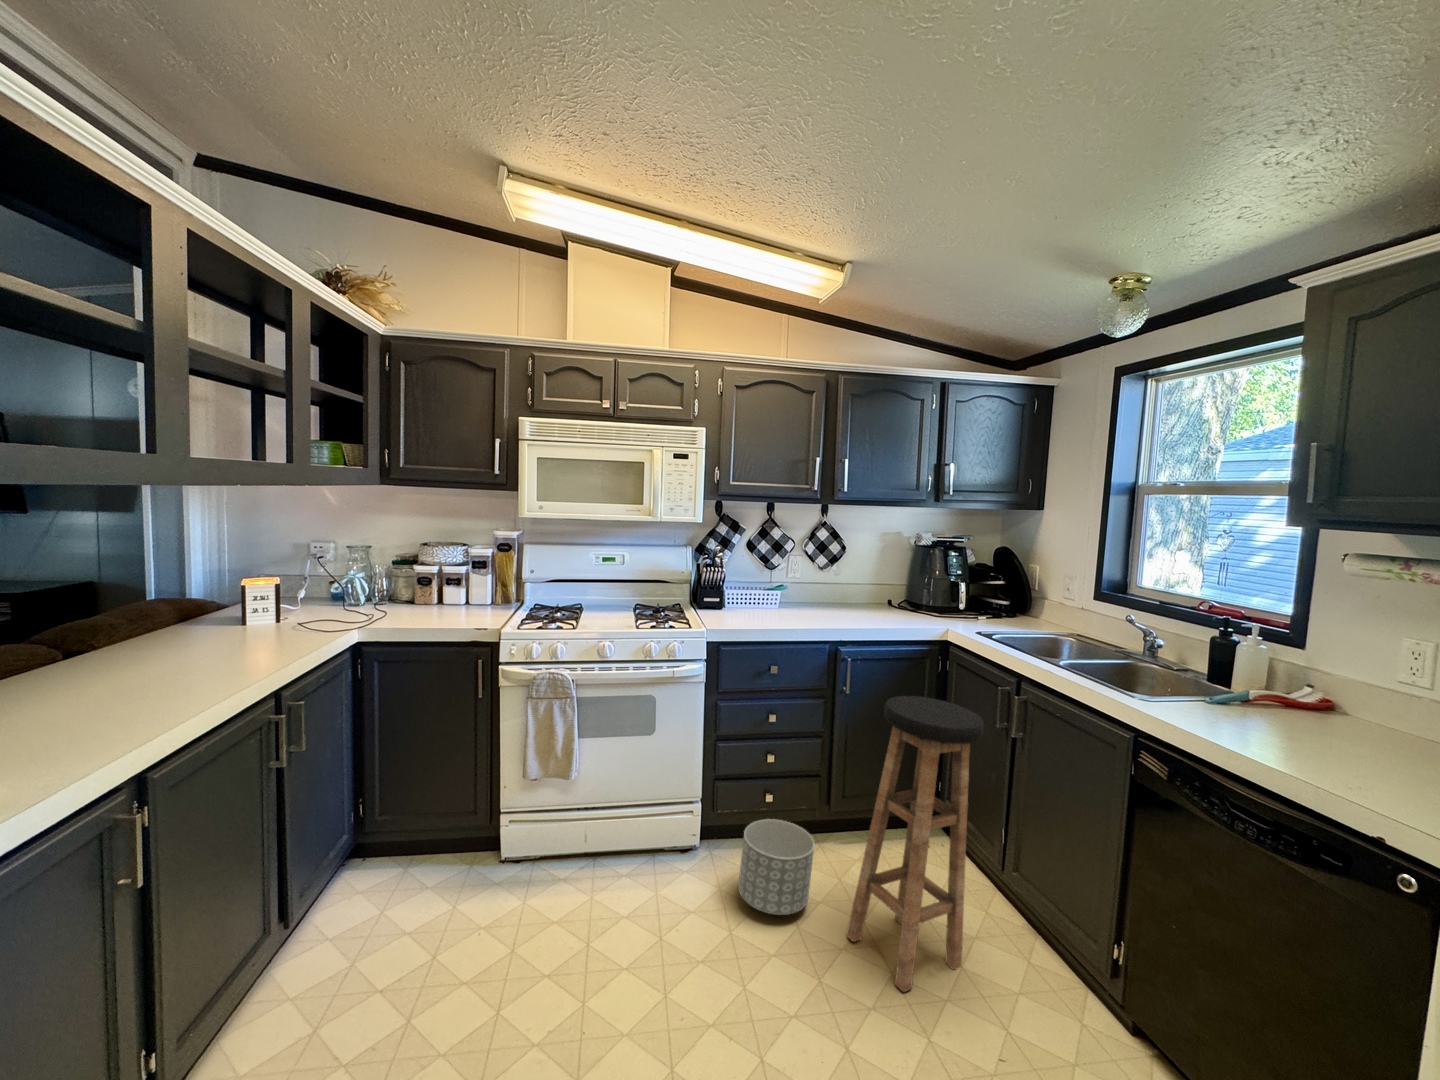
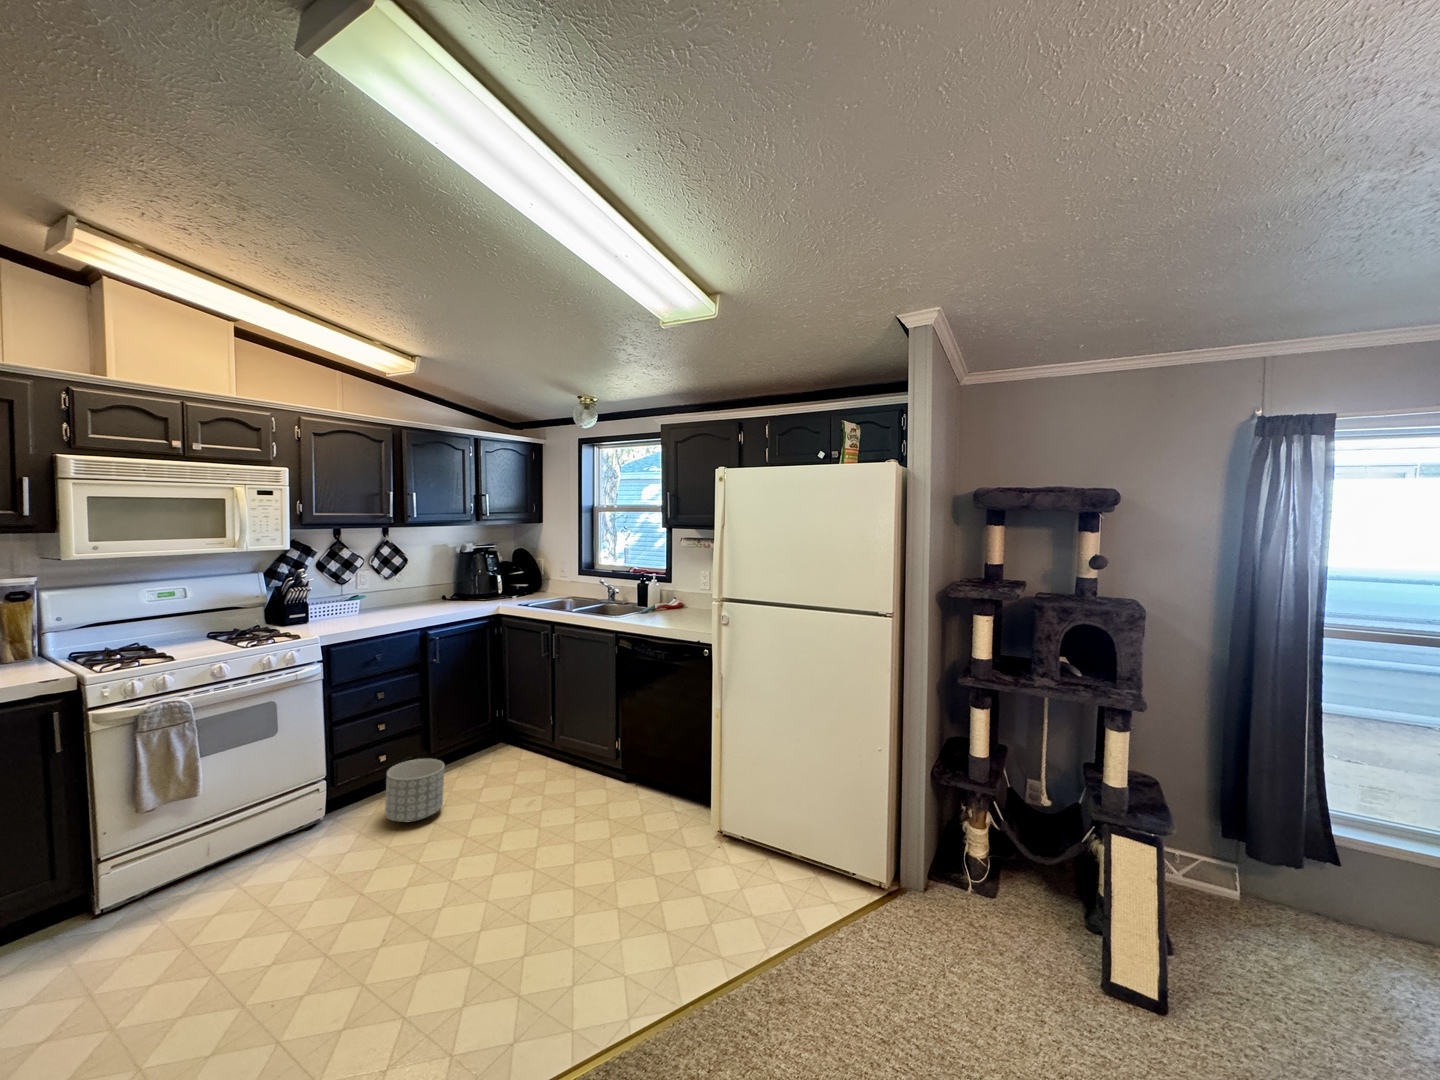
bar stool: present [847,696,984,992] -> none [476,643,548,814]

